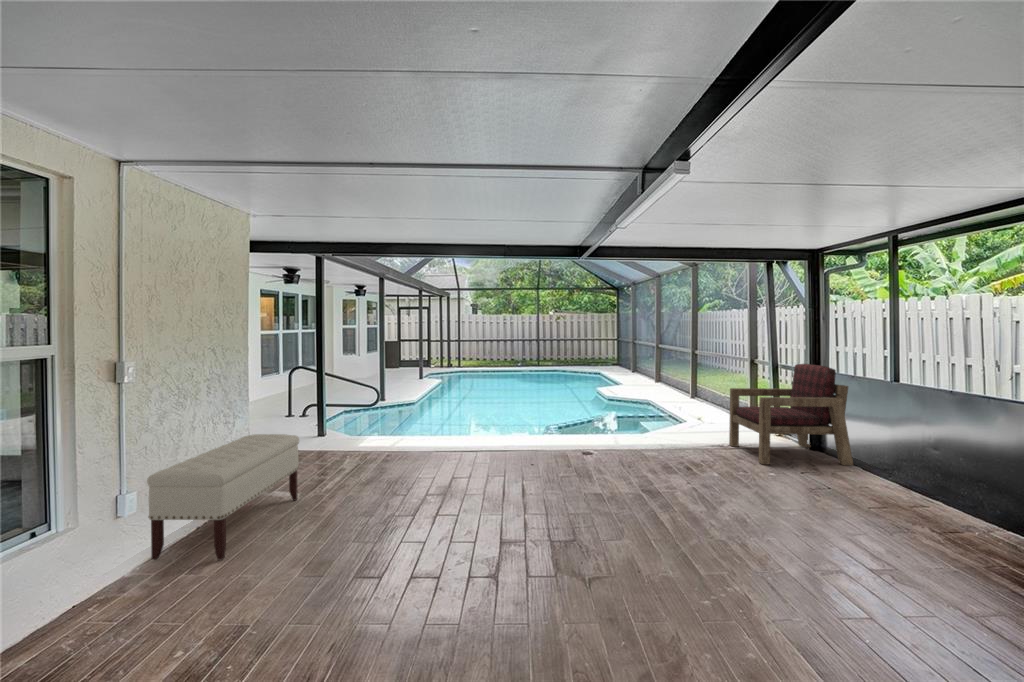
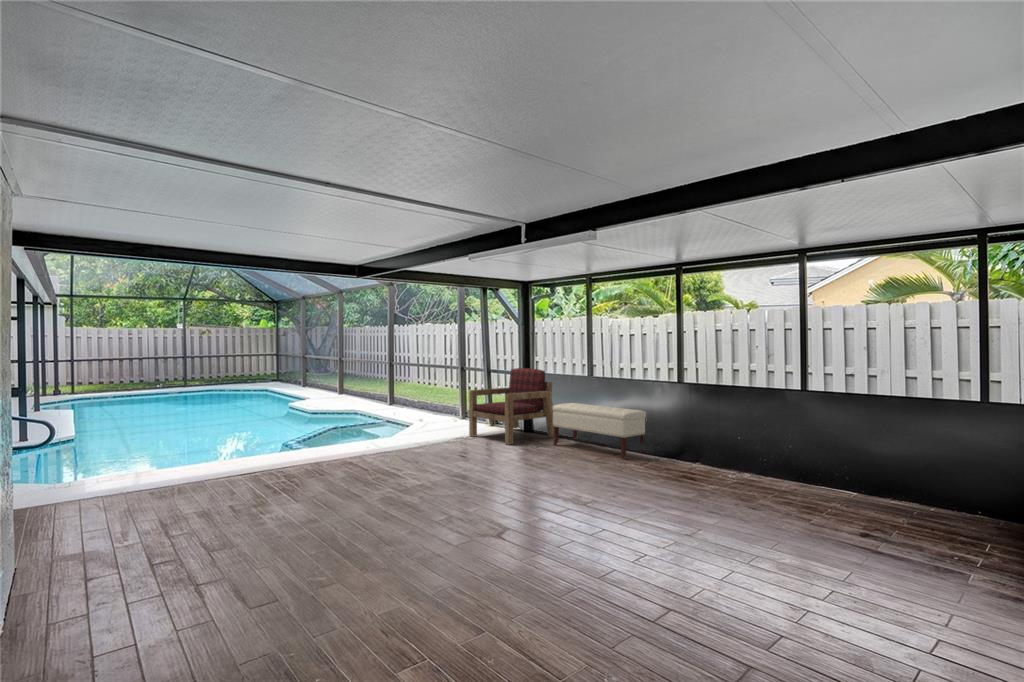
bench: present [147,434,299,560] -> present [552,403,646,458]

